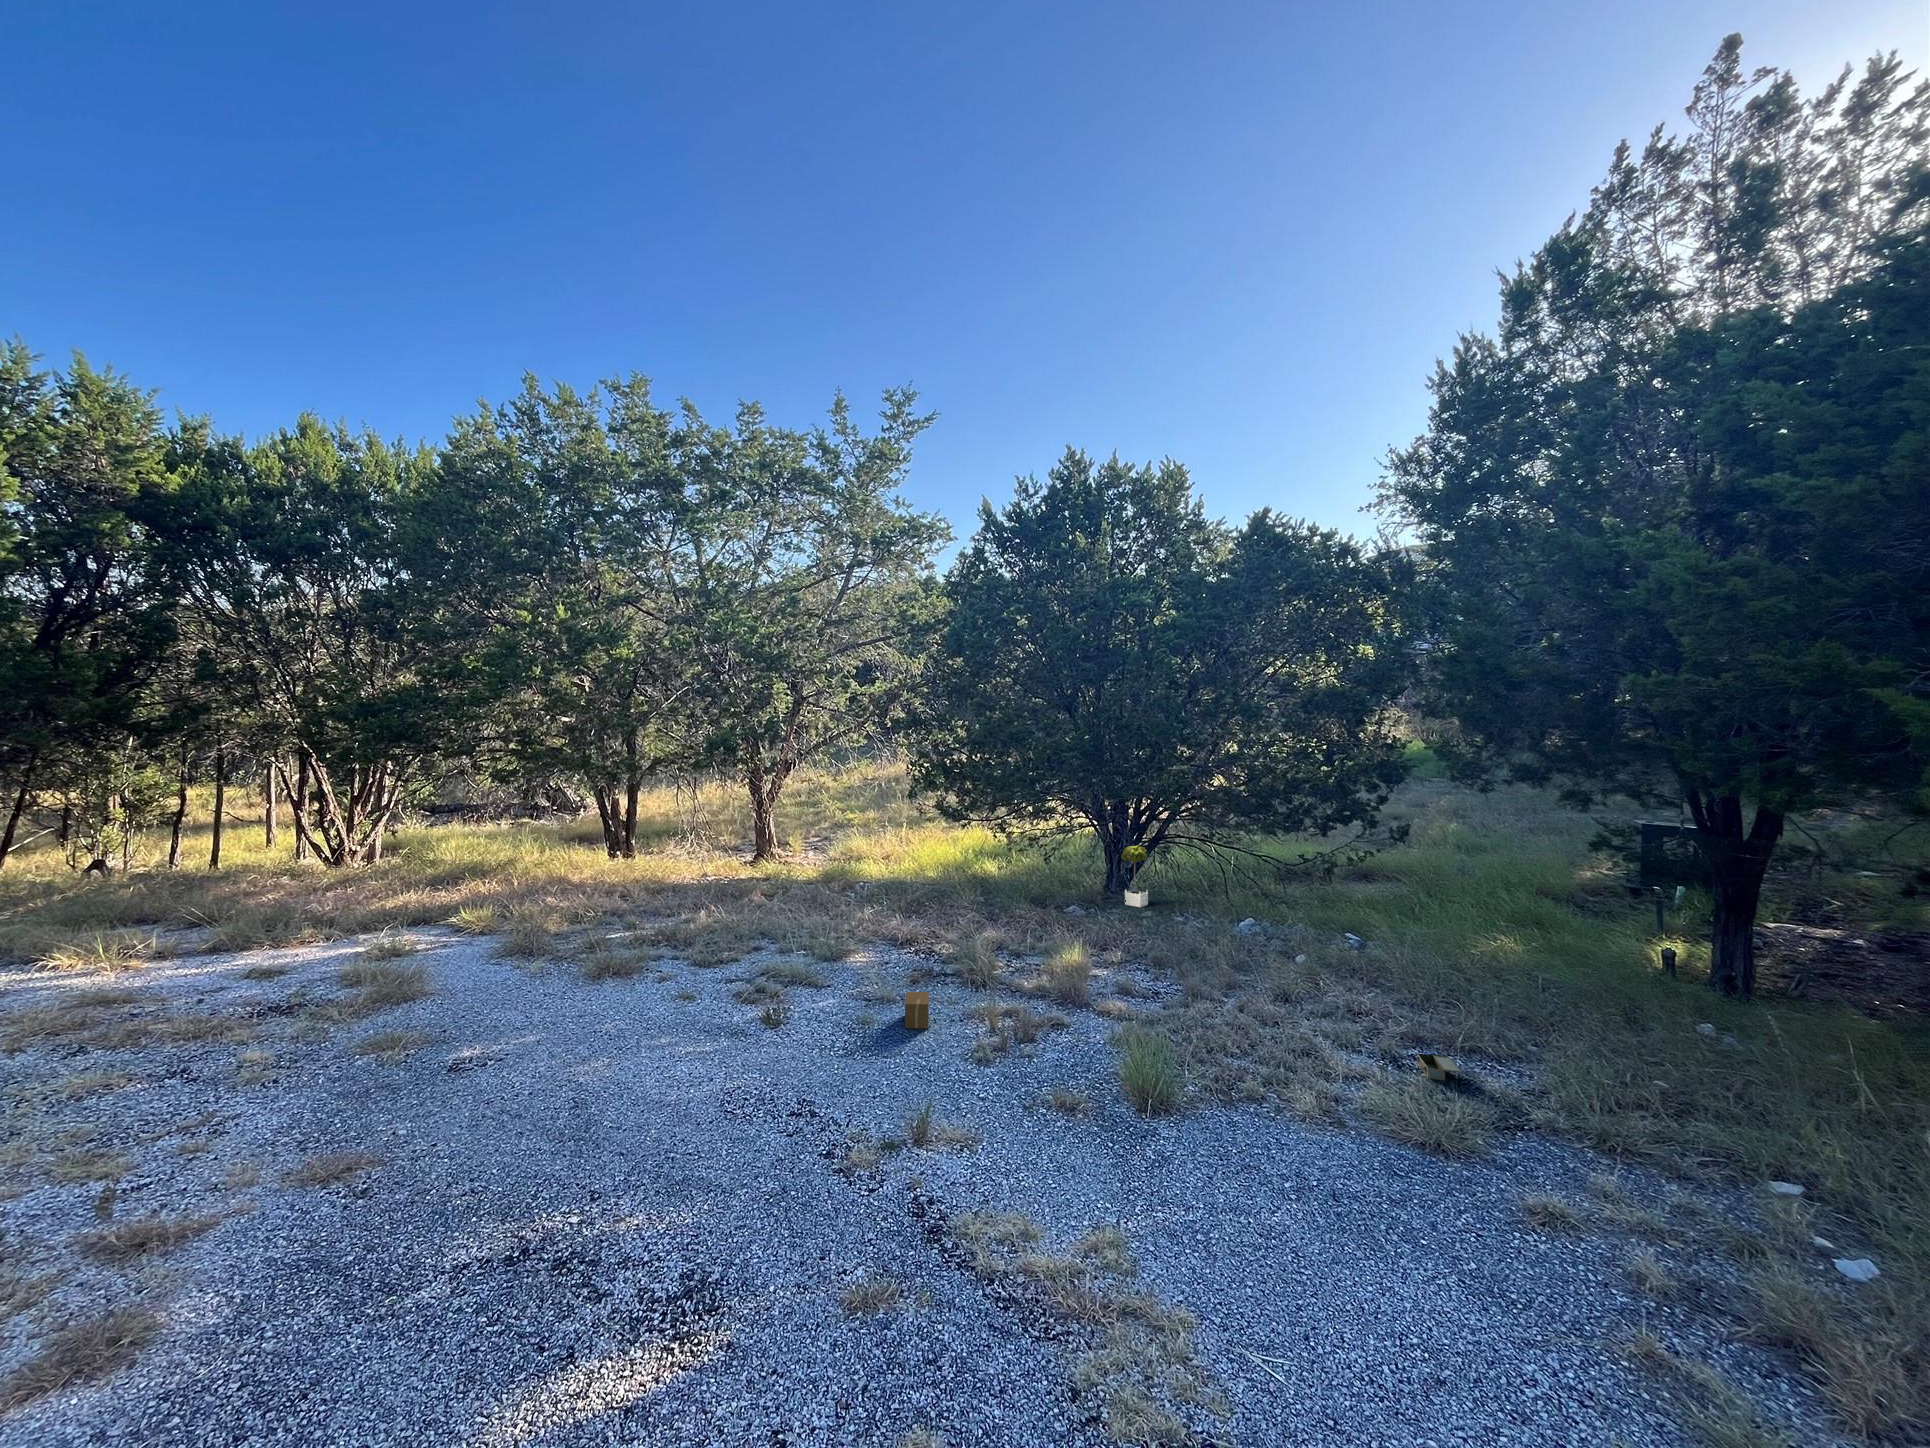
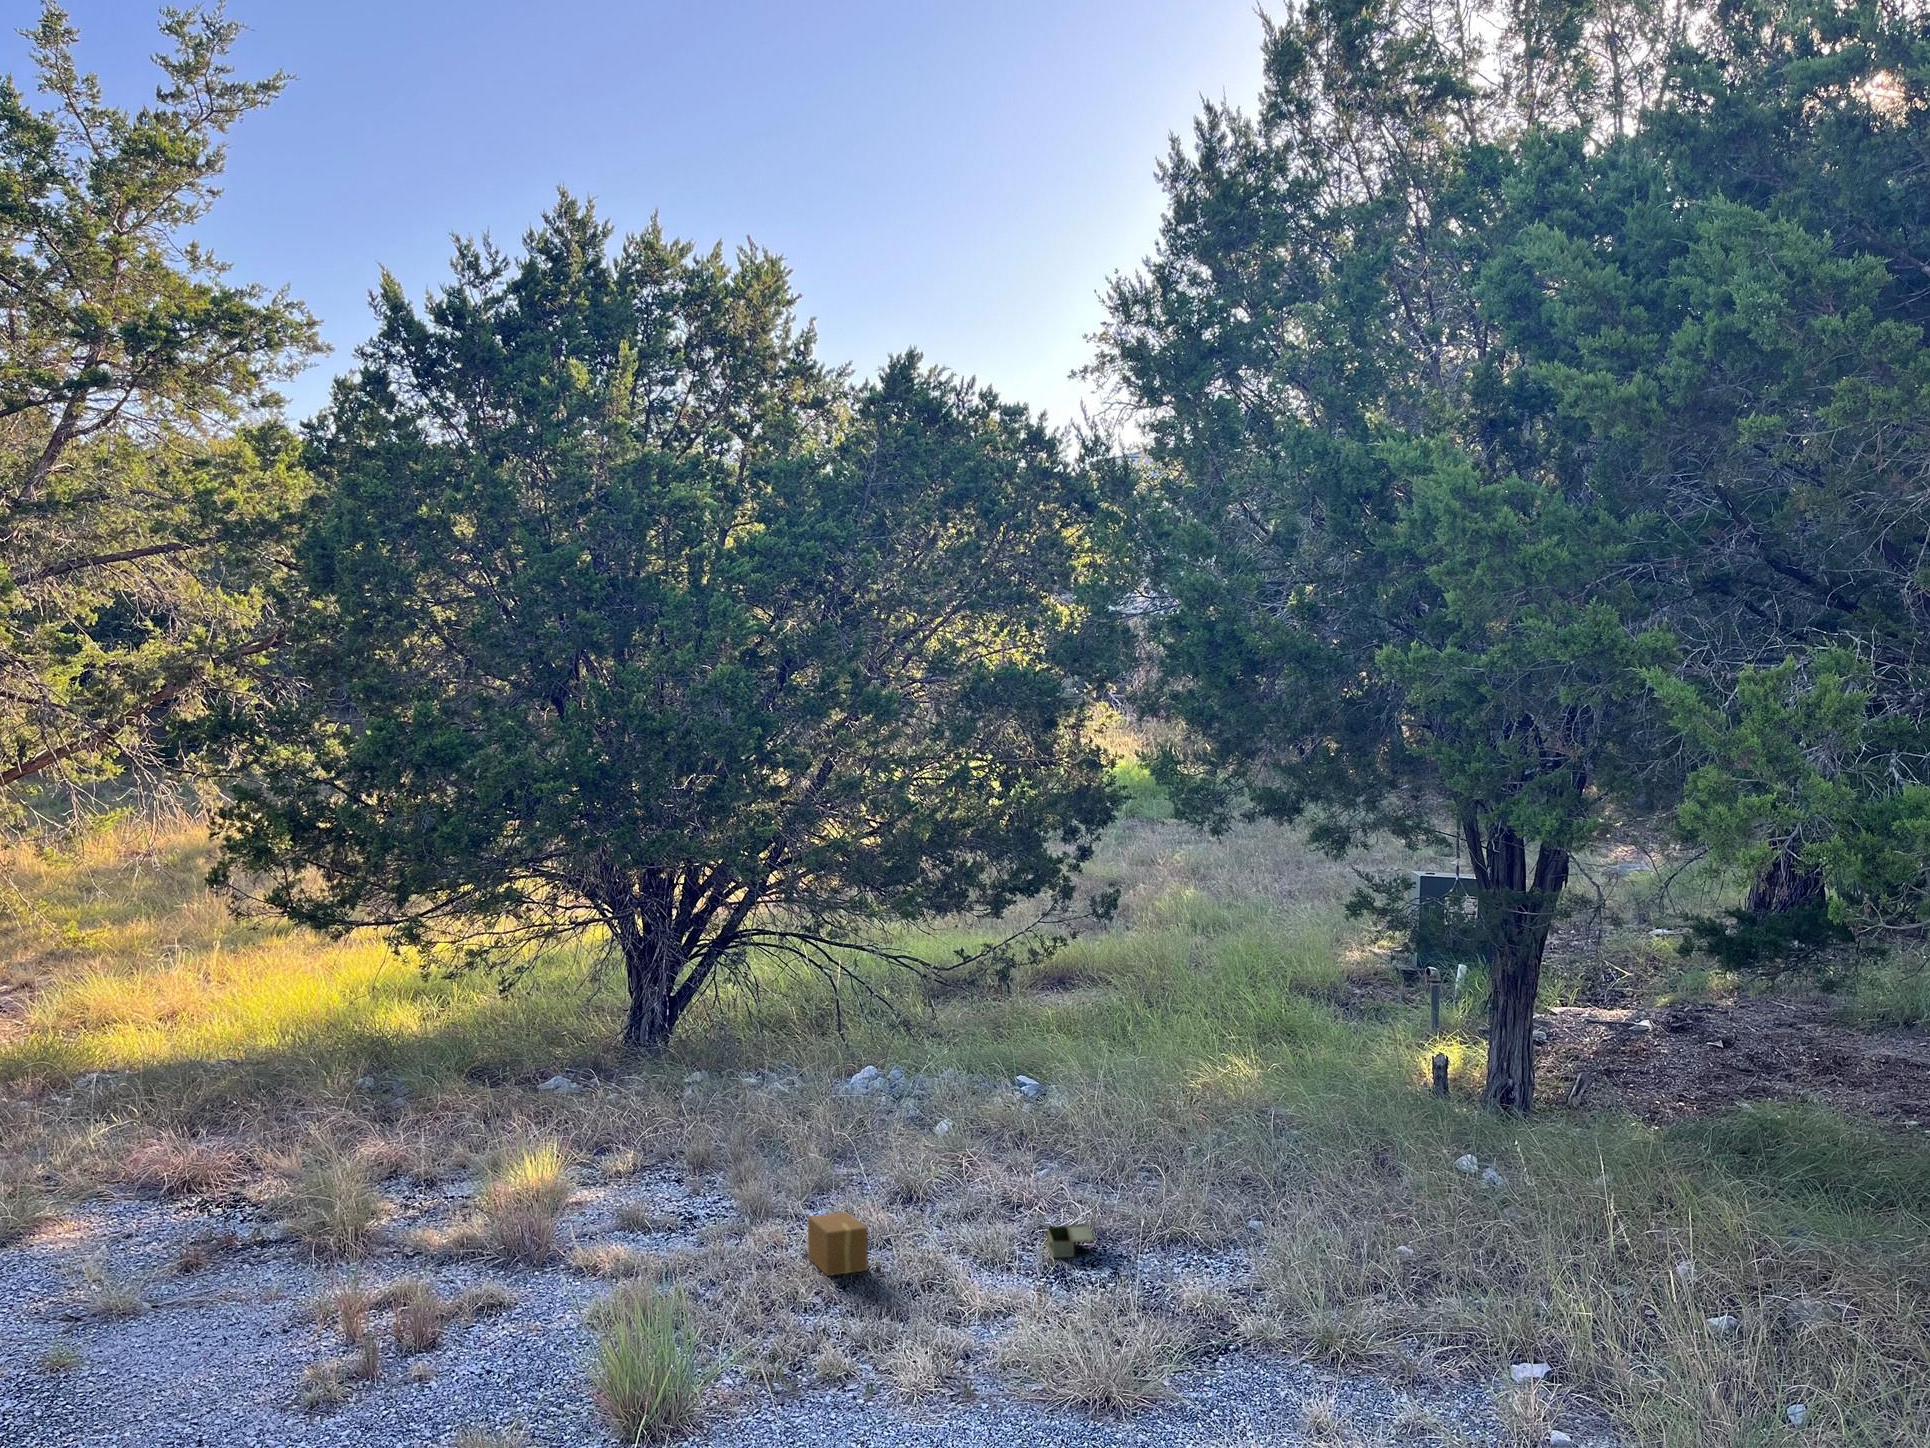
potted tree: present [1121,845,1148,907] -> none [656,960,706,1076]
cardboard box: present [905,992,929,1029] -> present [808,1212,868,1276]

